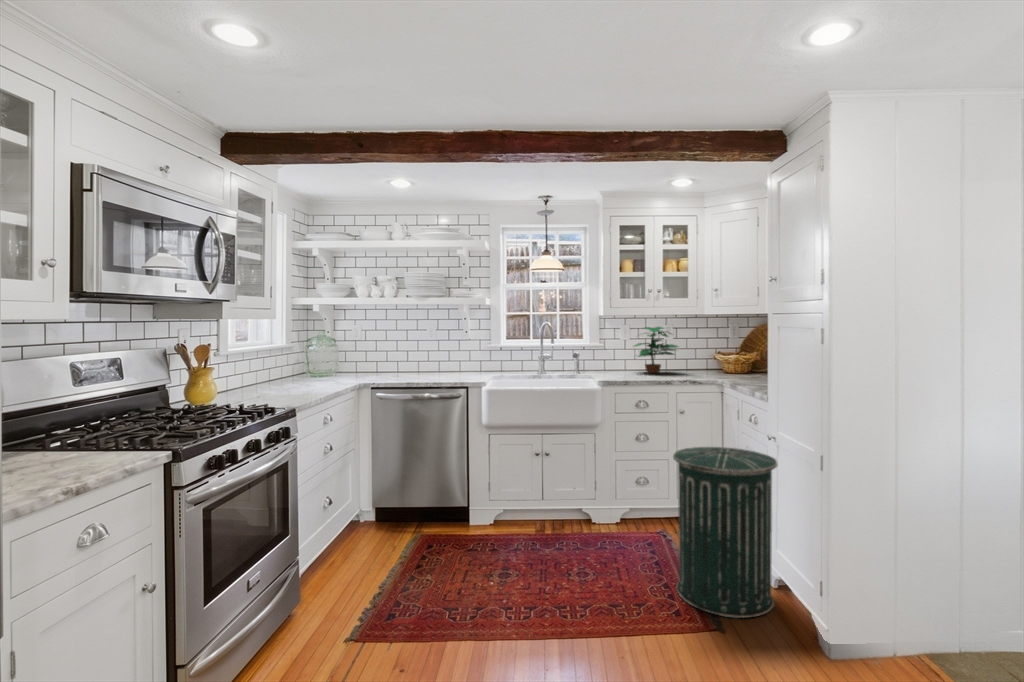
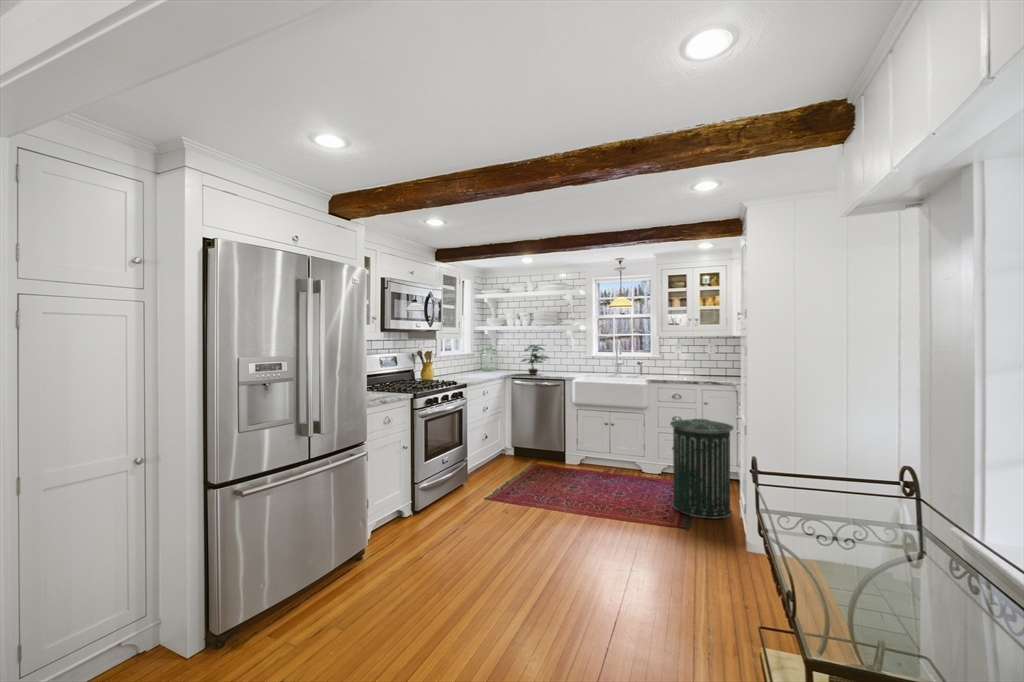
potted plant: present [634,326,678,373] -> present [522,345,549,375]

